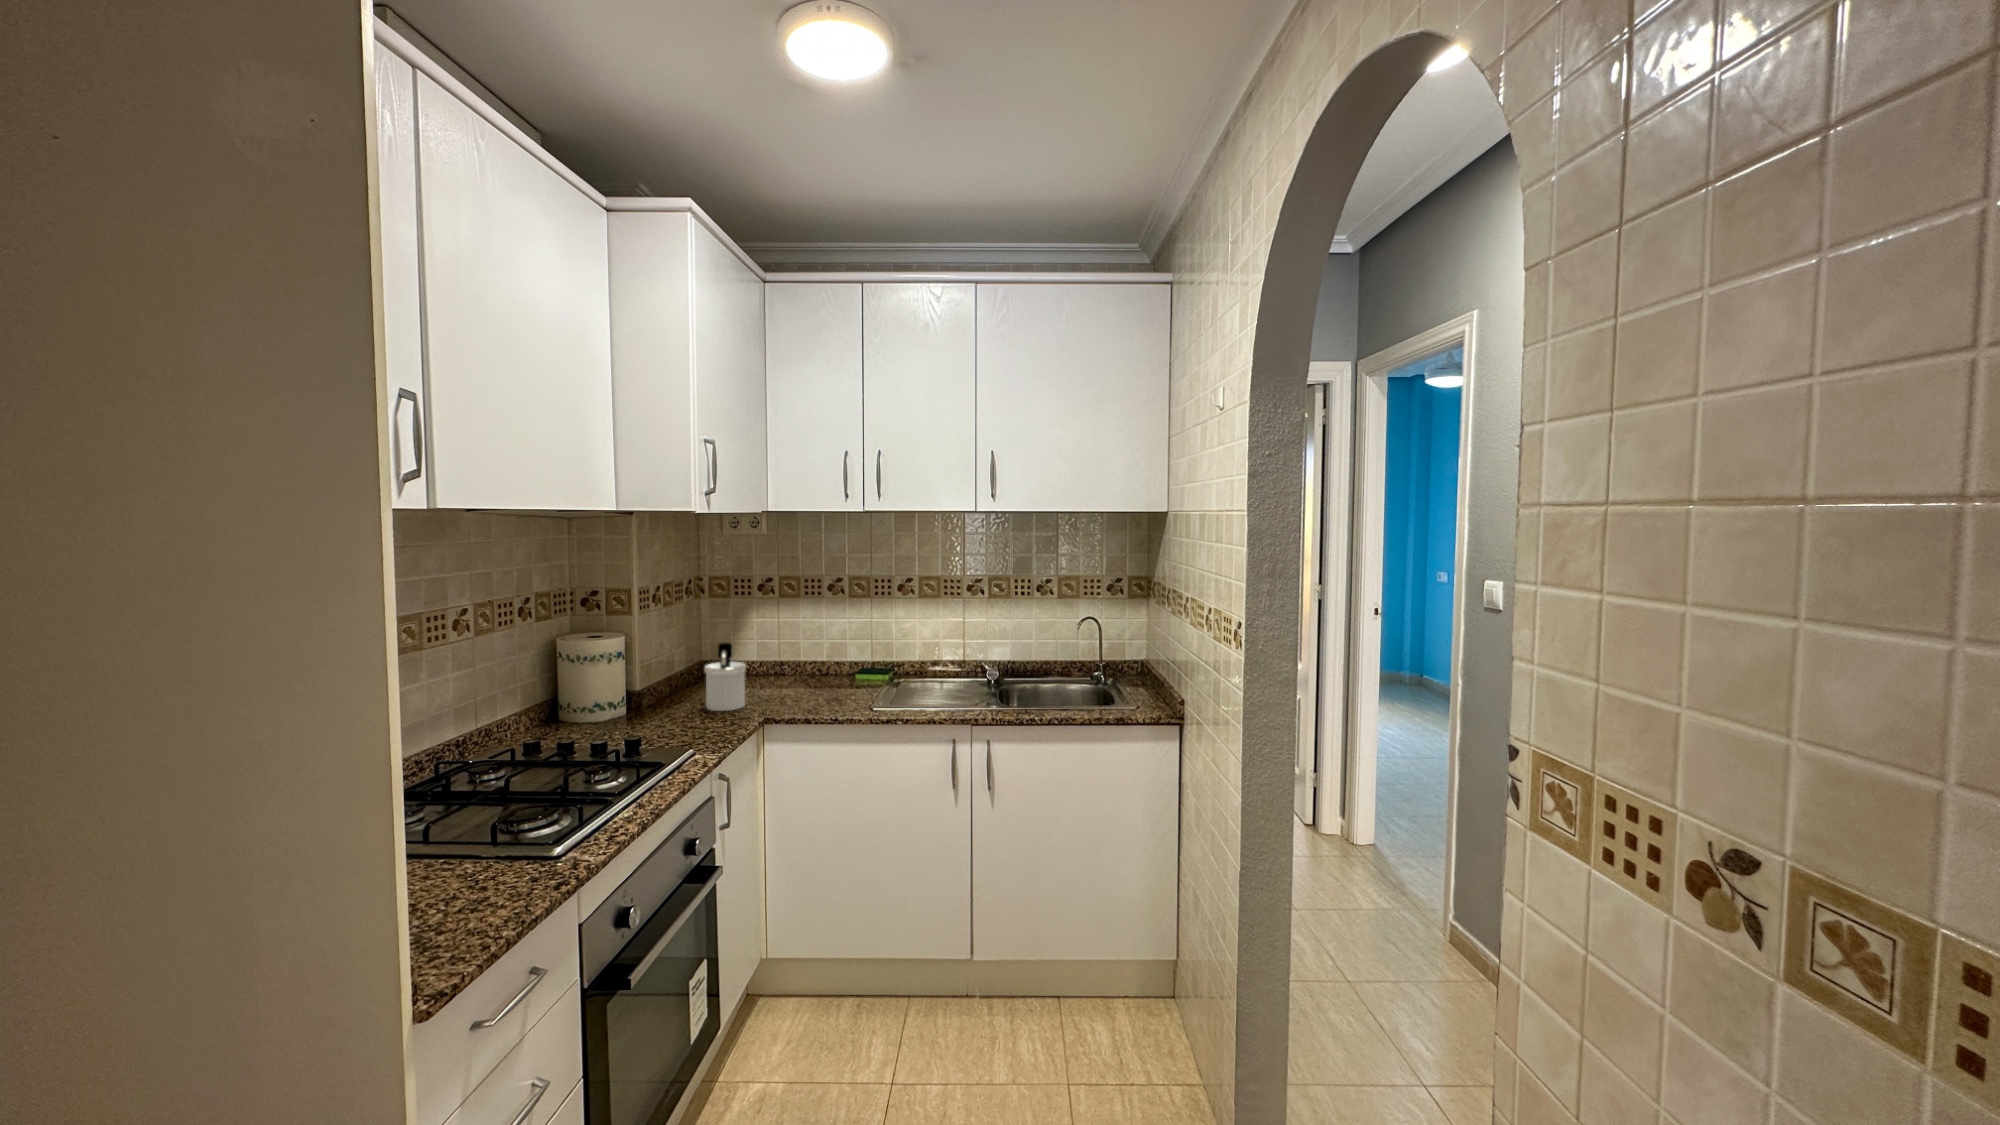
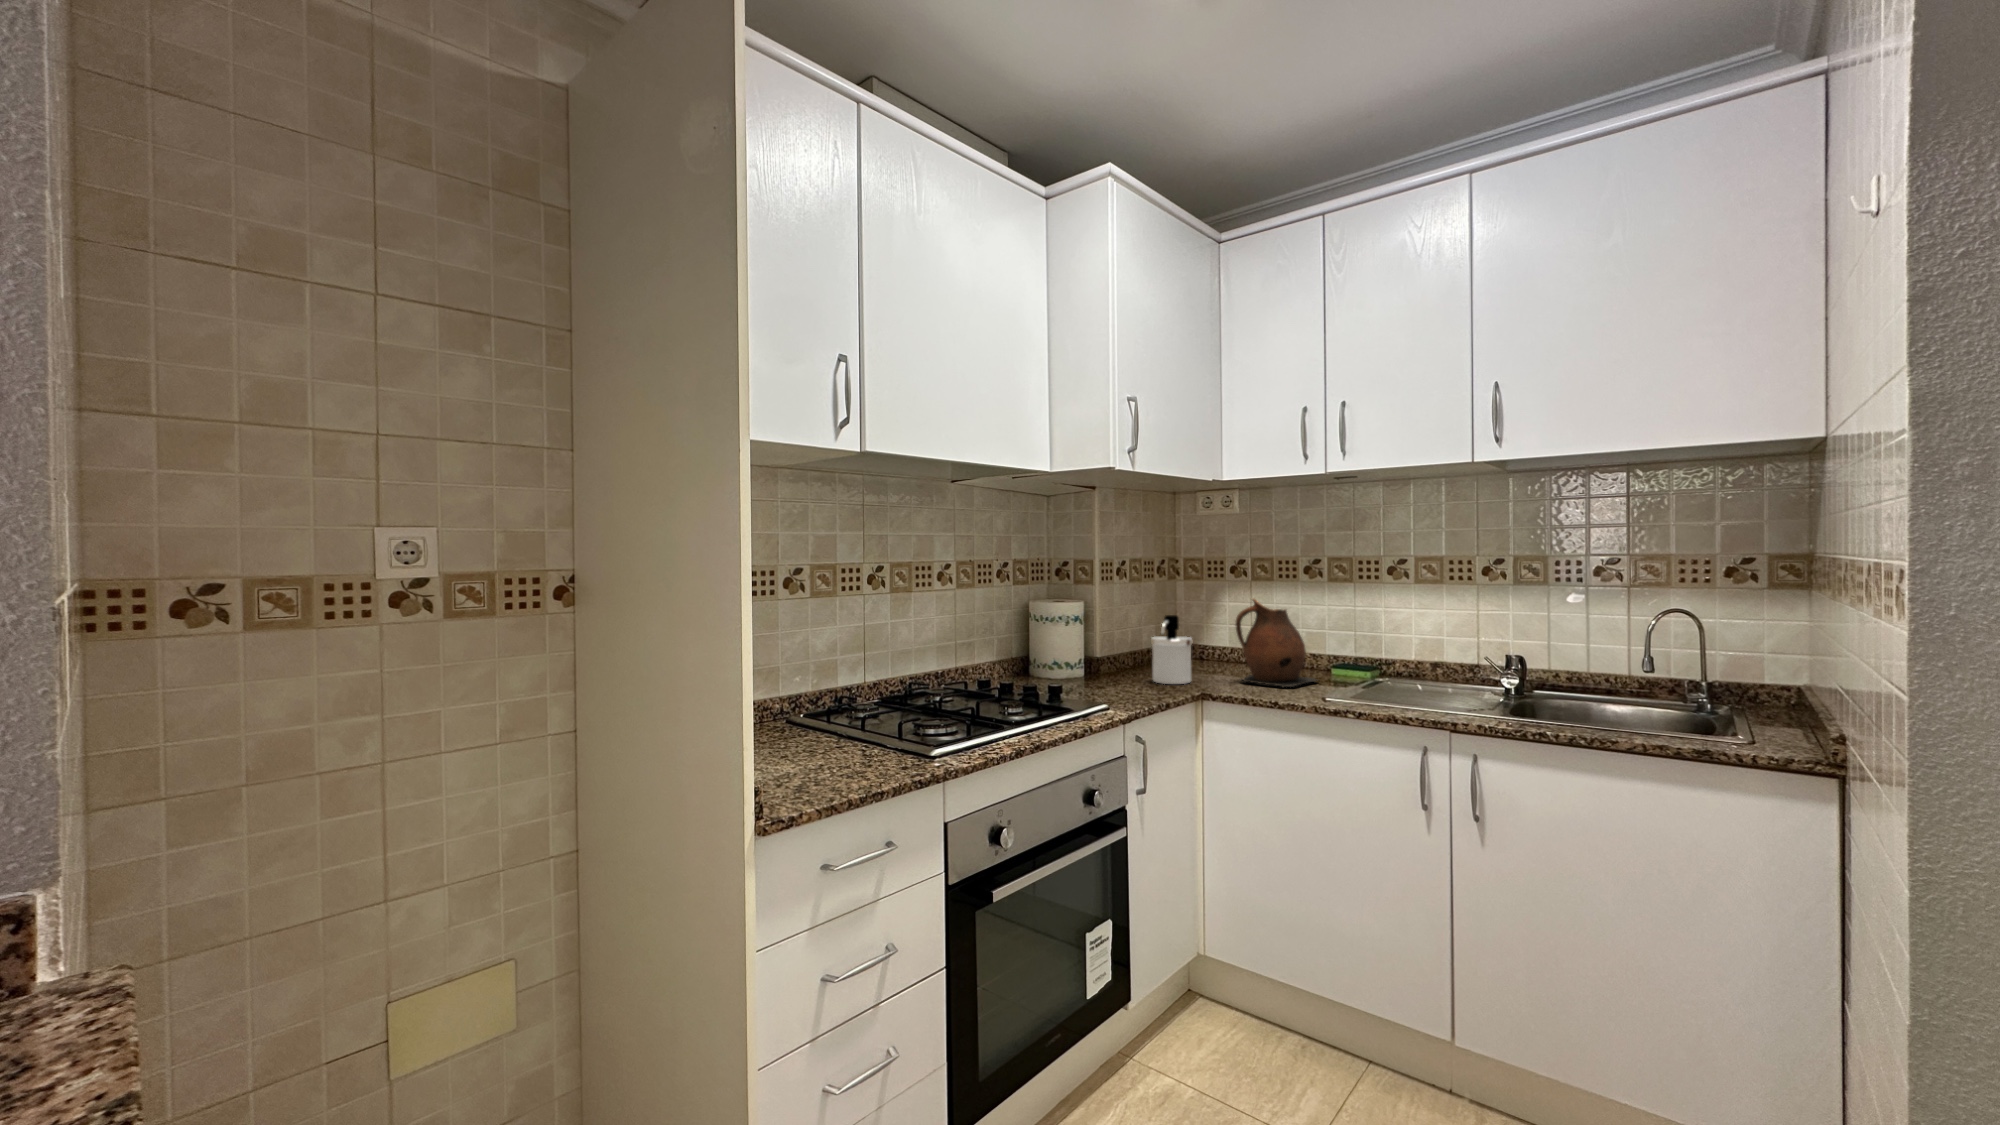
ceramic pitcher: none [783,621,853,701] -> present [1236,599,1318,687]

